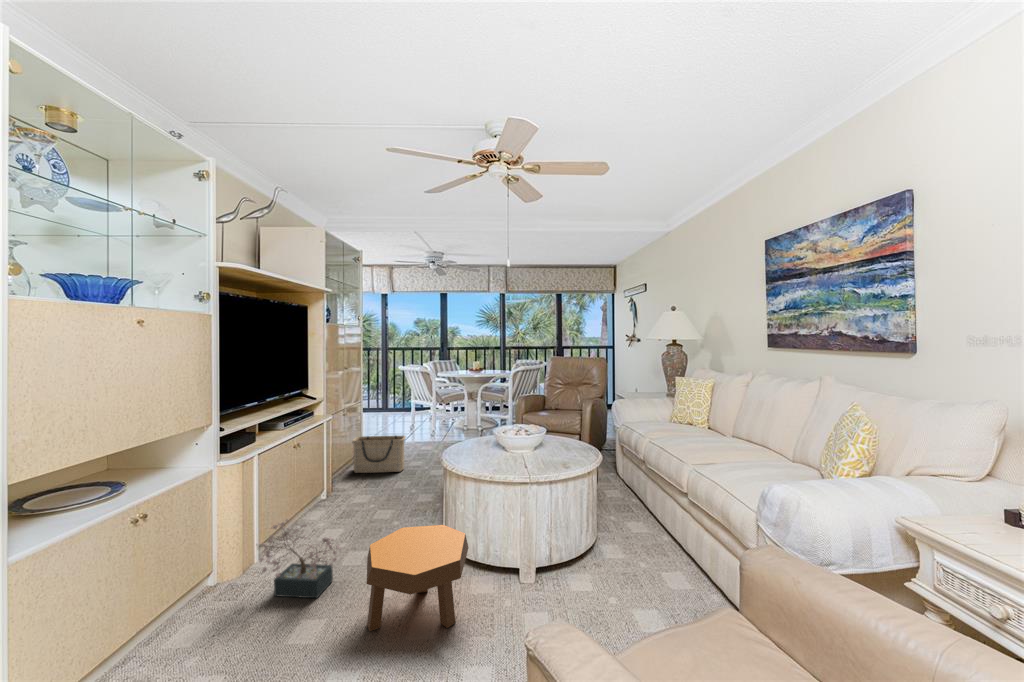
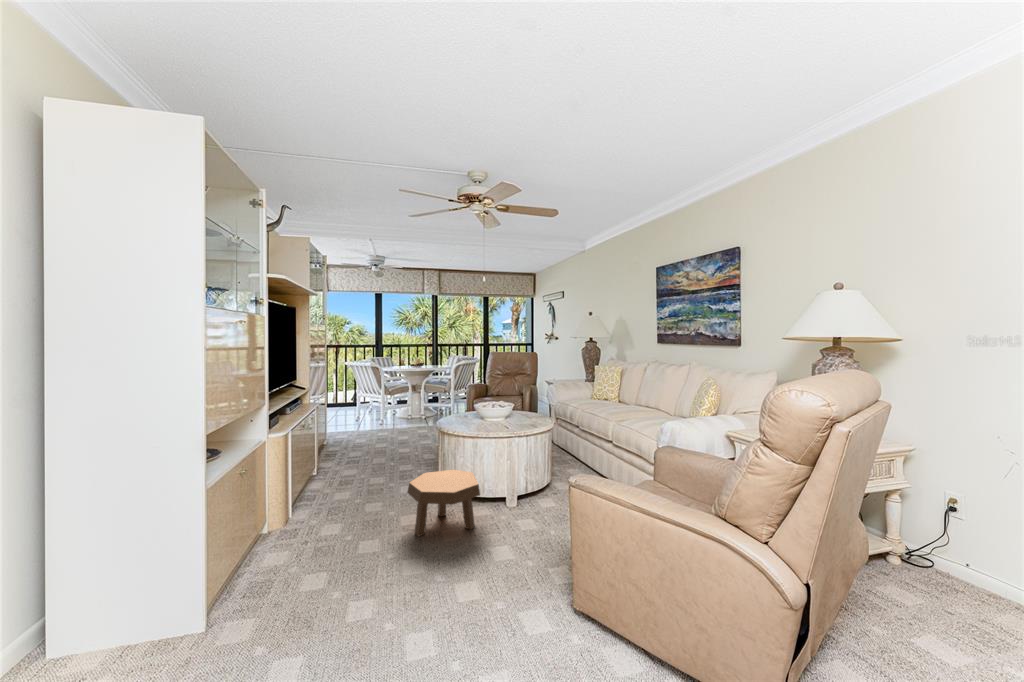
basket: present [352,436,406,473] -> none [328,421,375,455]
decorative plant: present [260,520,341,598] -> none [318,474,378,528]

